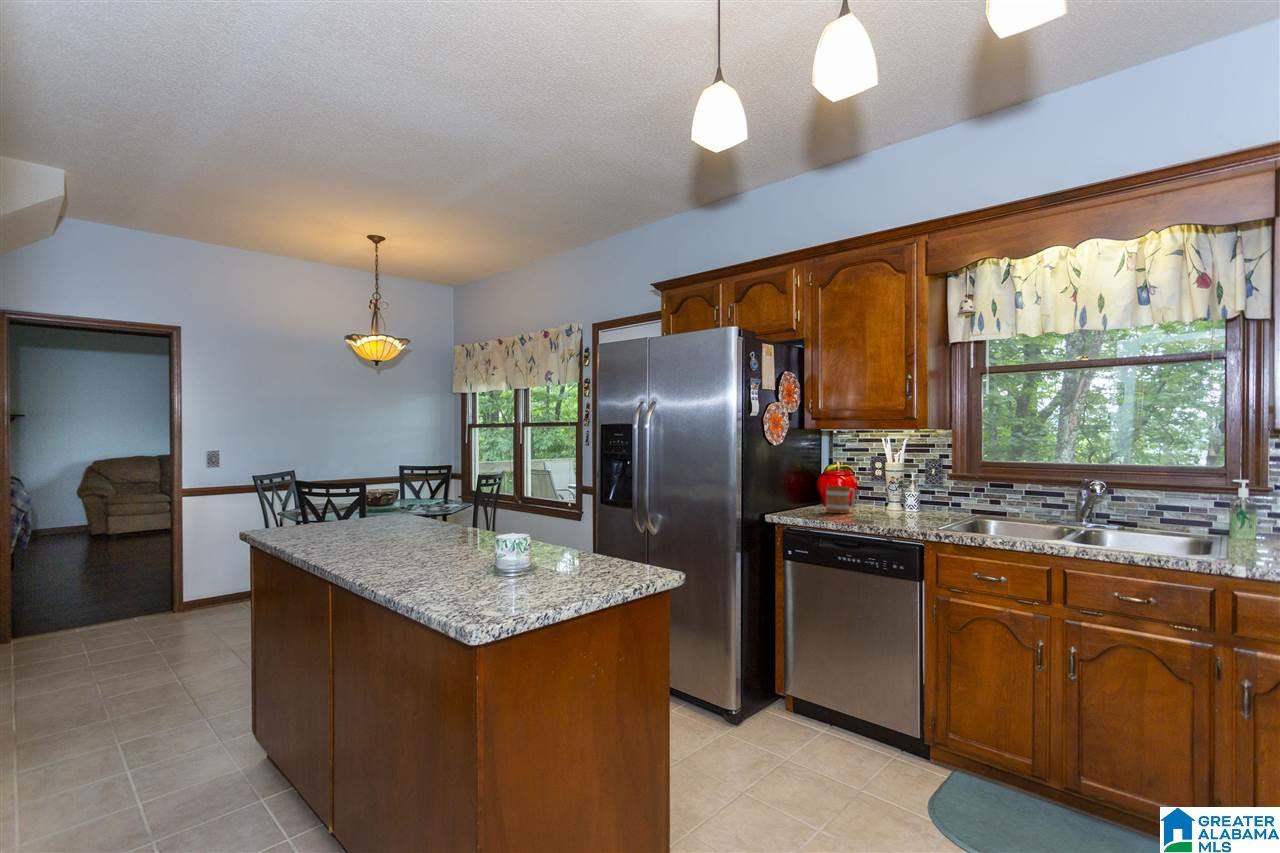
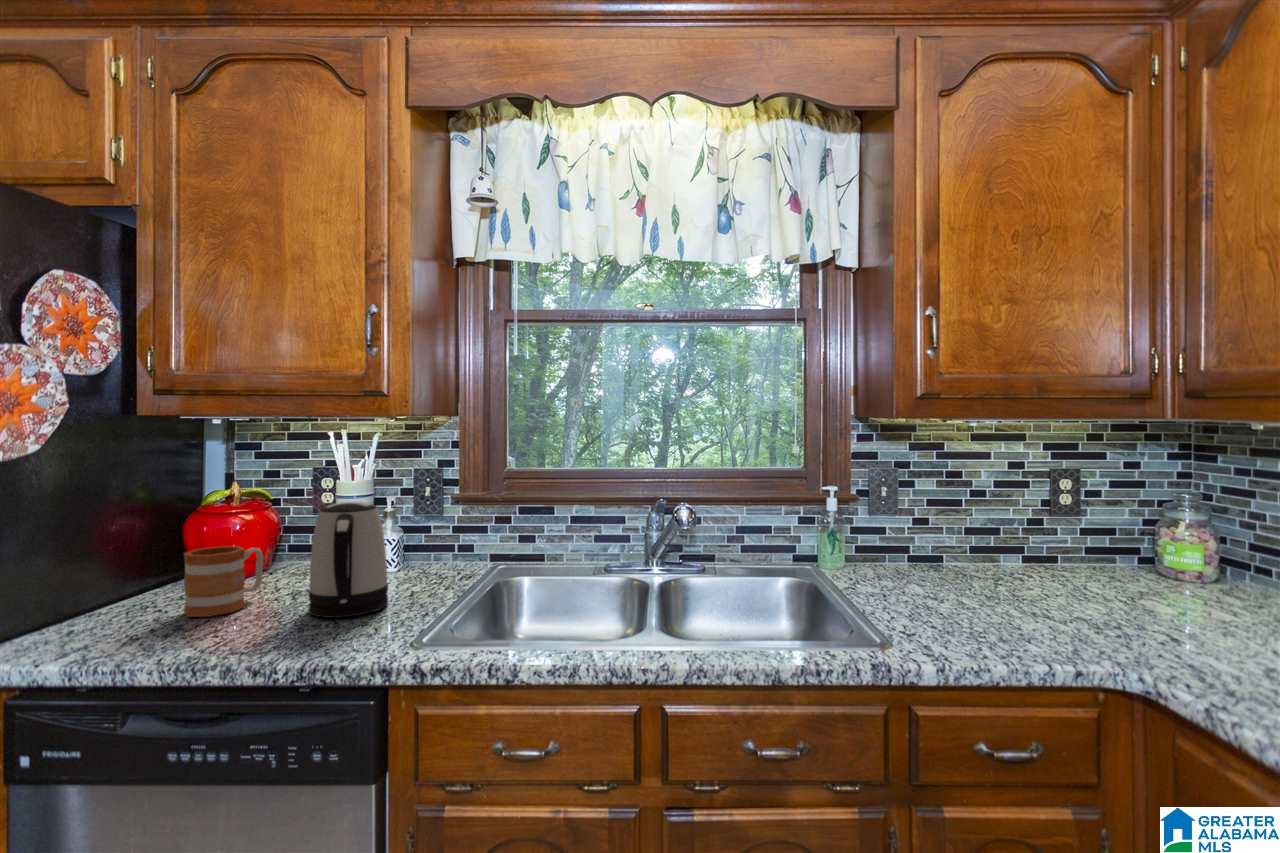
kettle: none [879,468,916,519] -> present [309,502,388,618]

